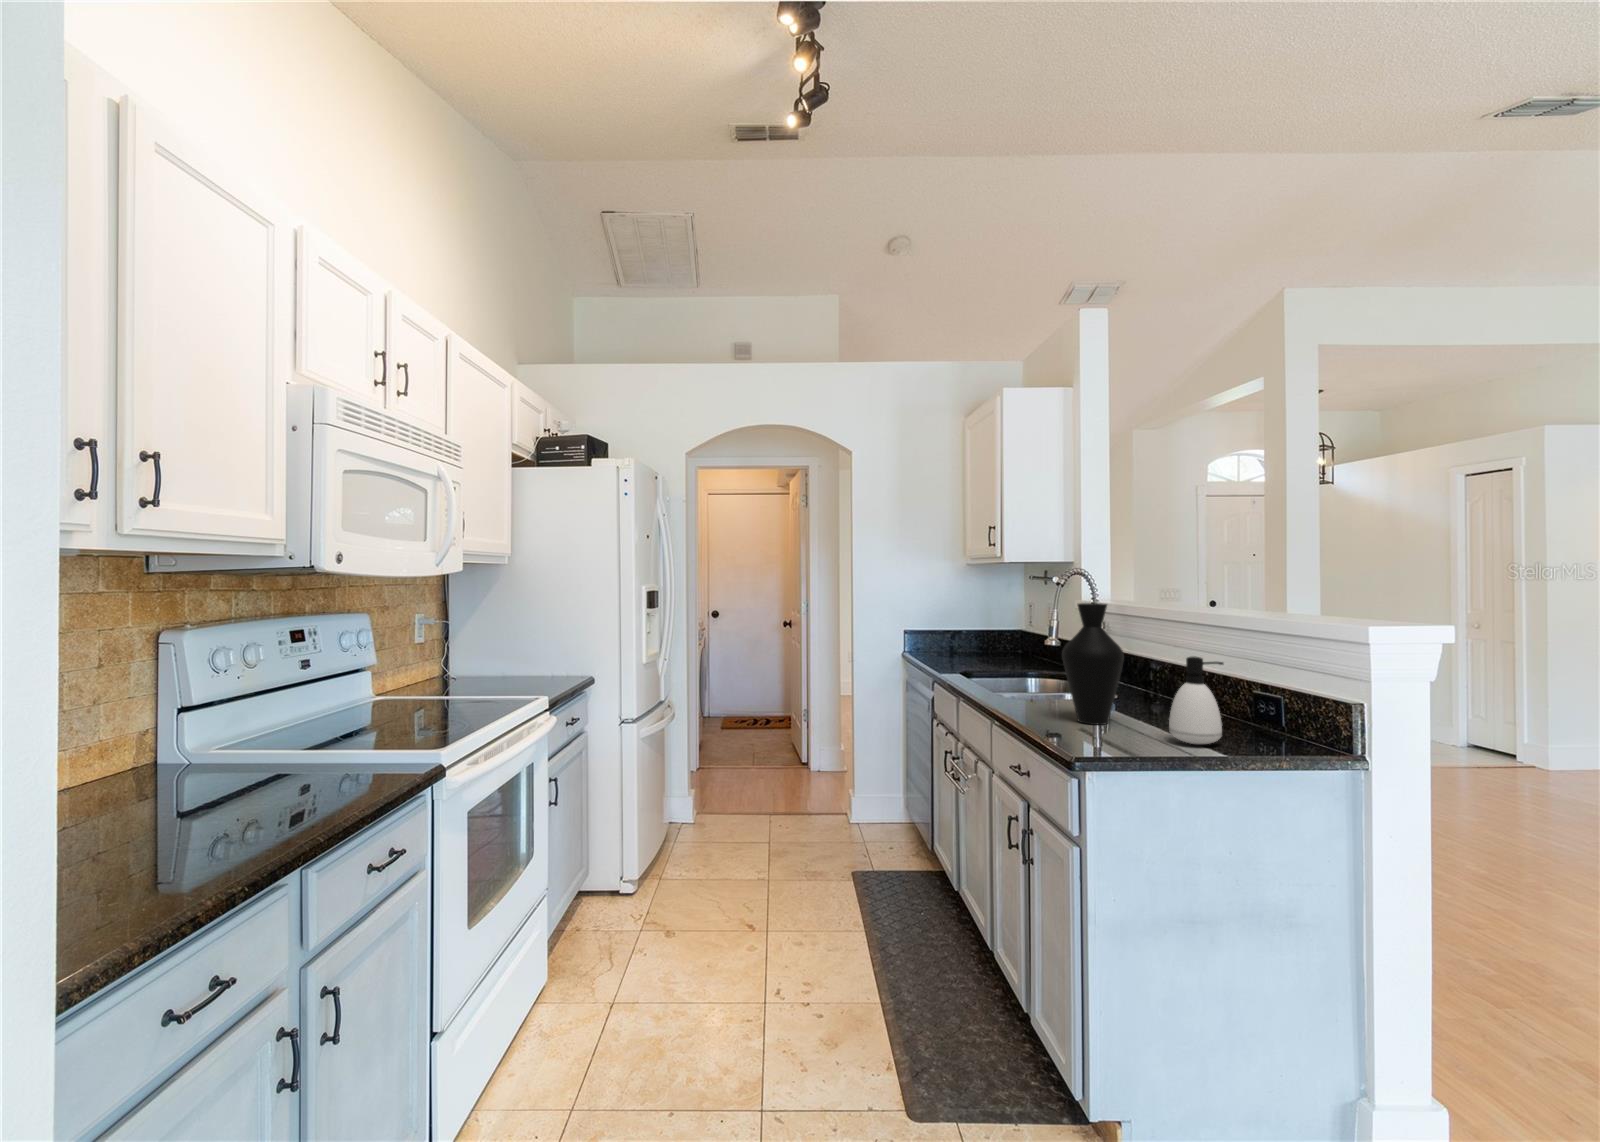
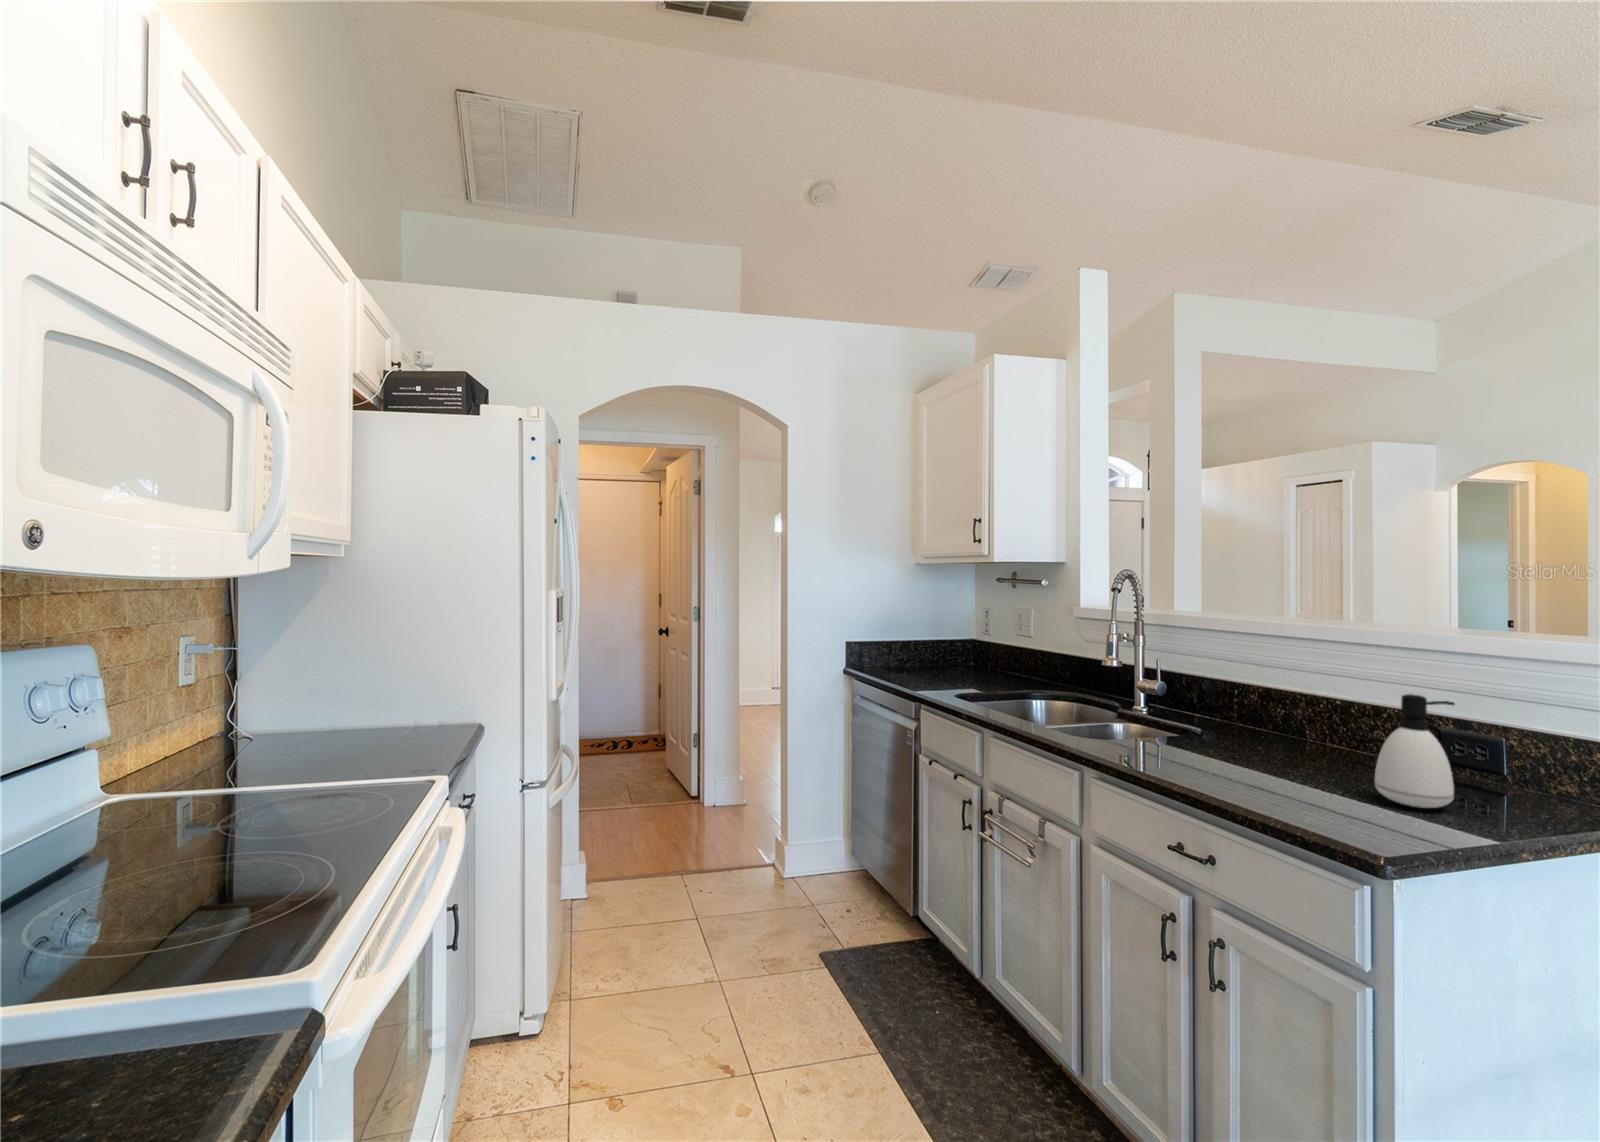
vase: present [1062,603,1124,725] -> none [1186,622,1271,777]

